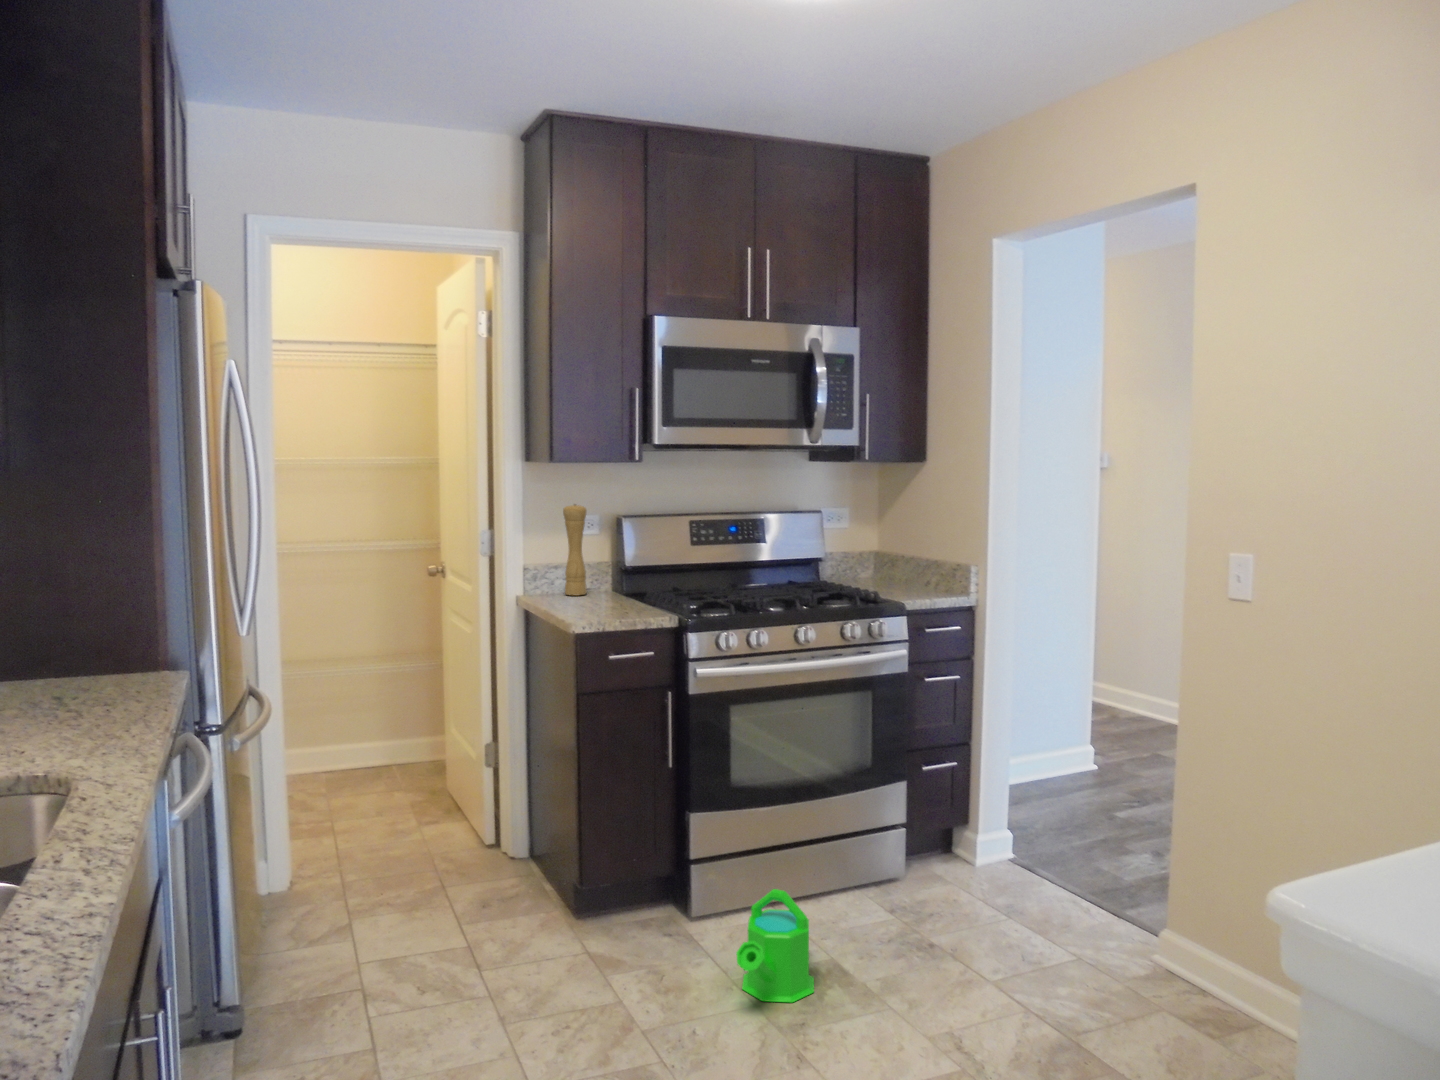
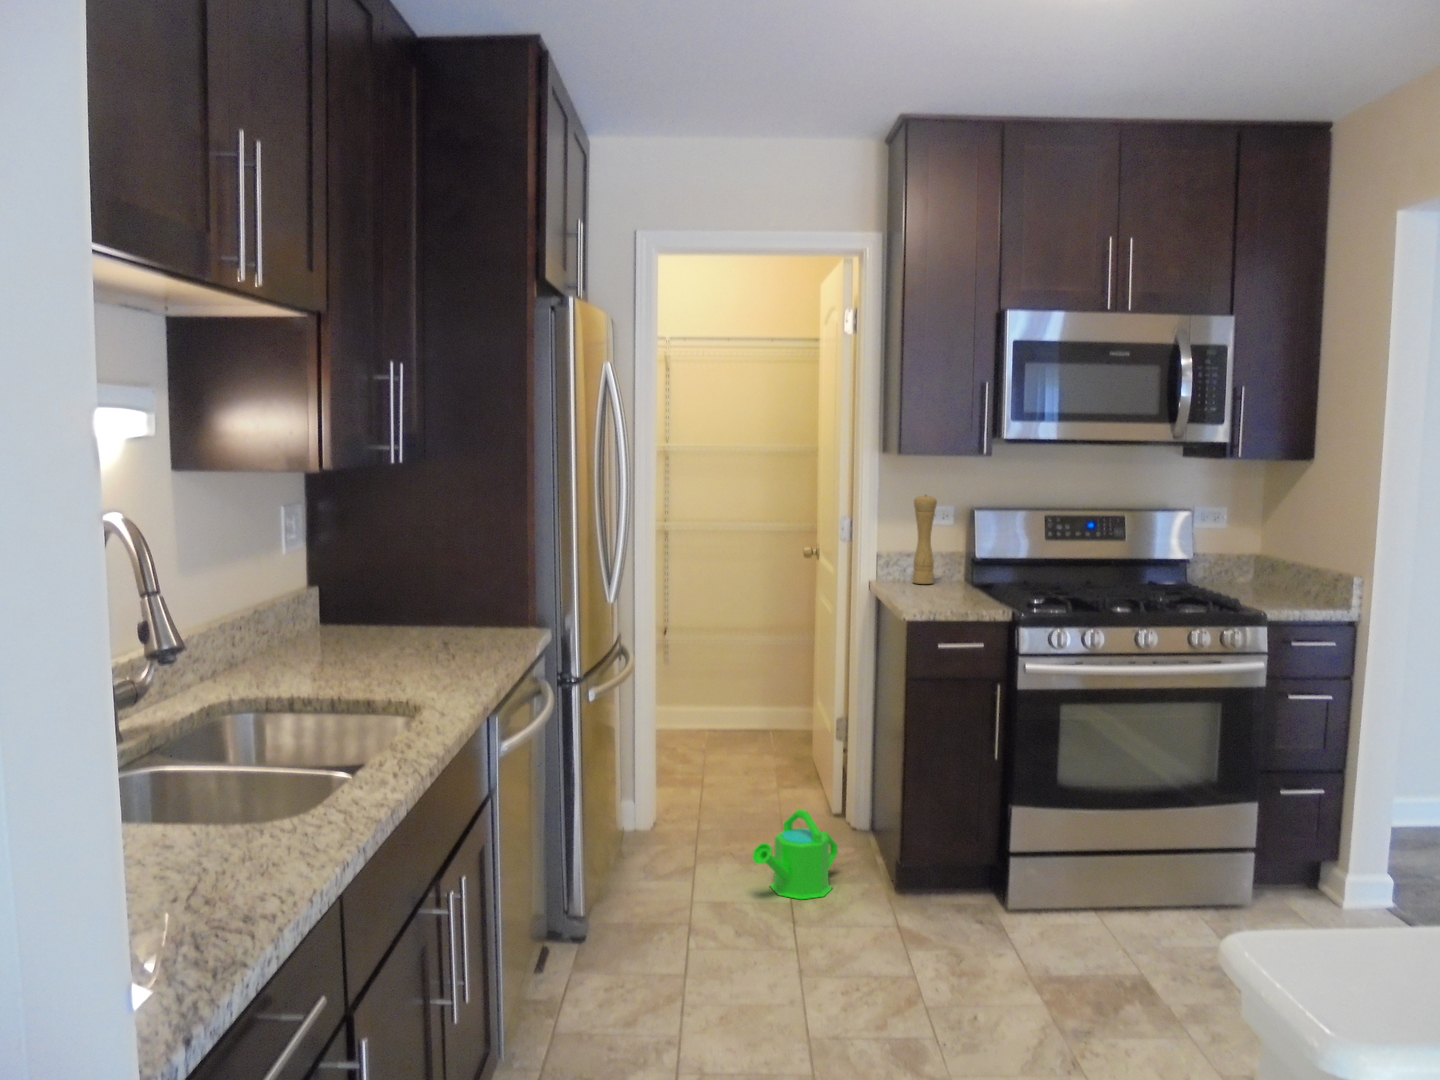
watering can: present [736,889,814,1002] -> present [752,809,838,899]

